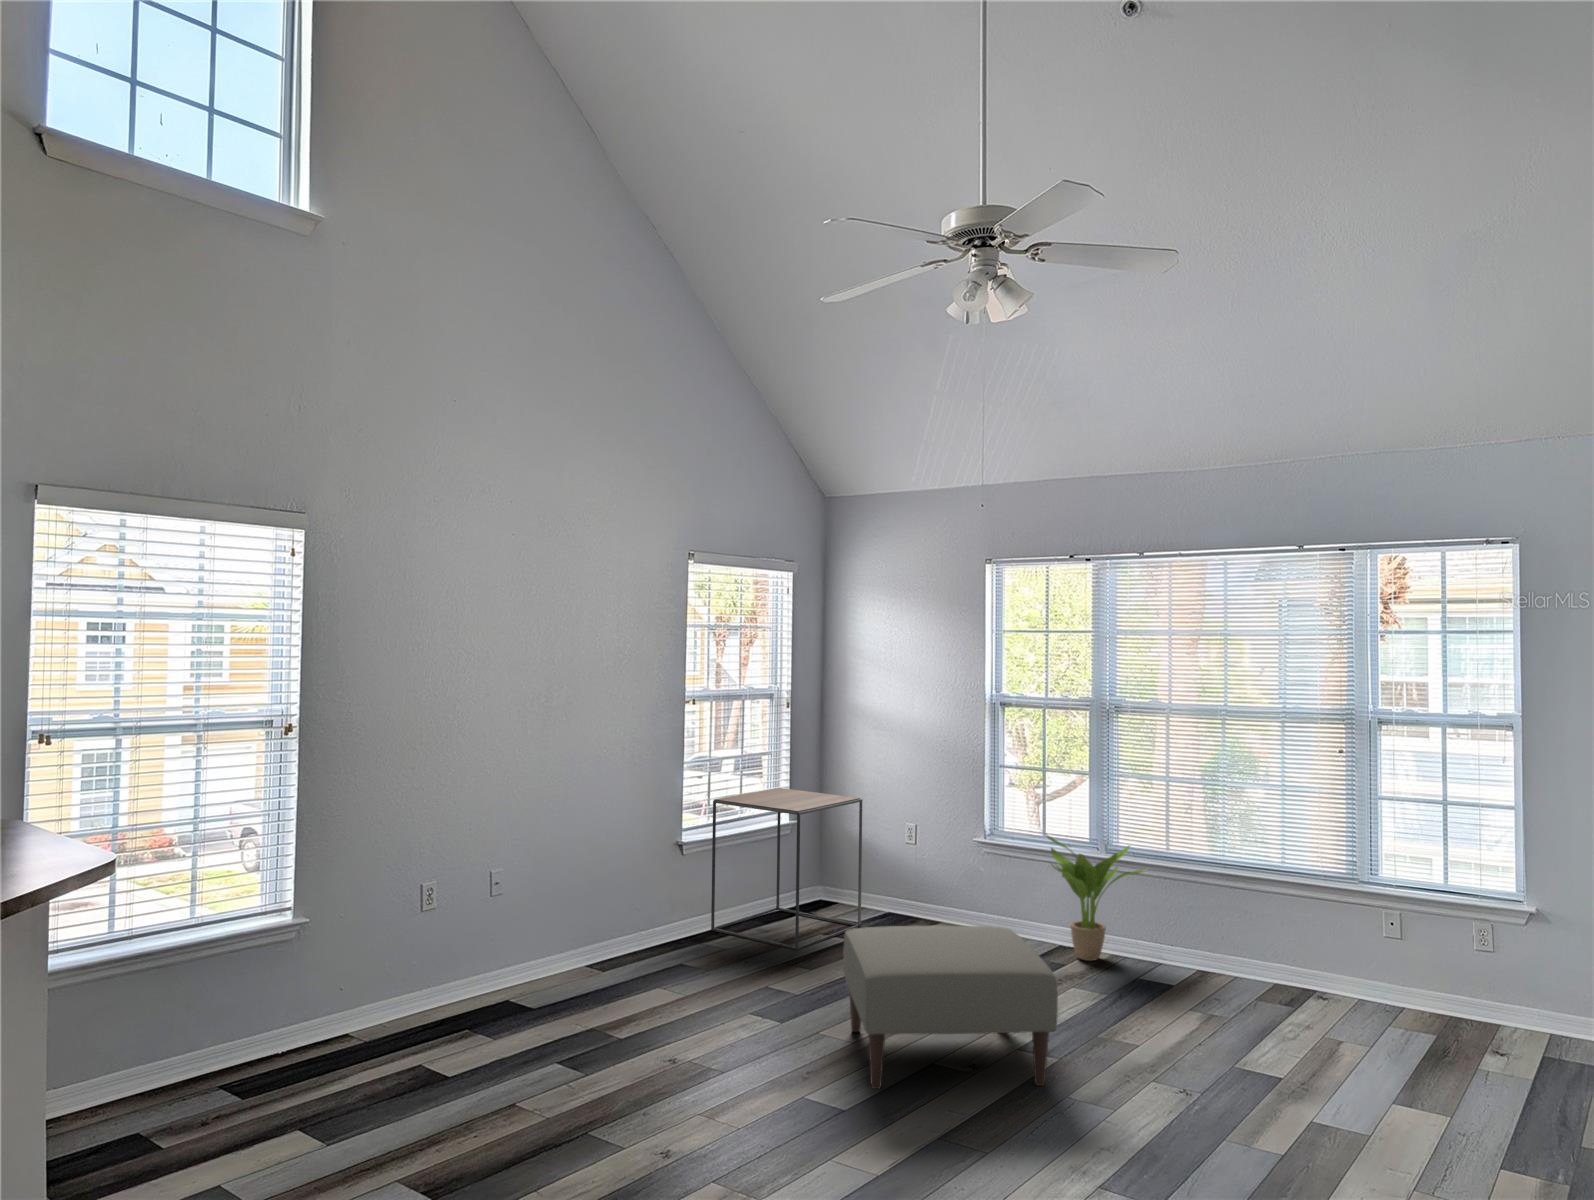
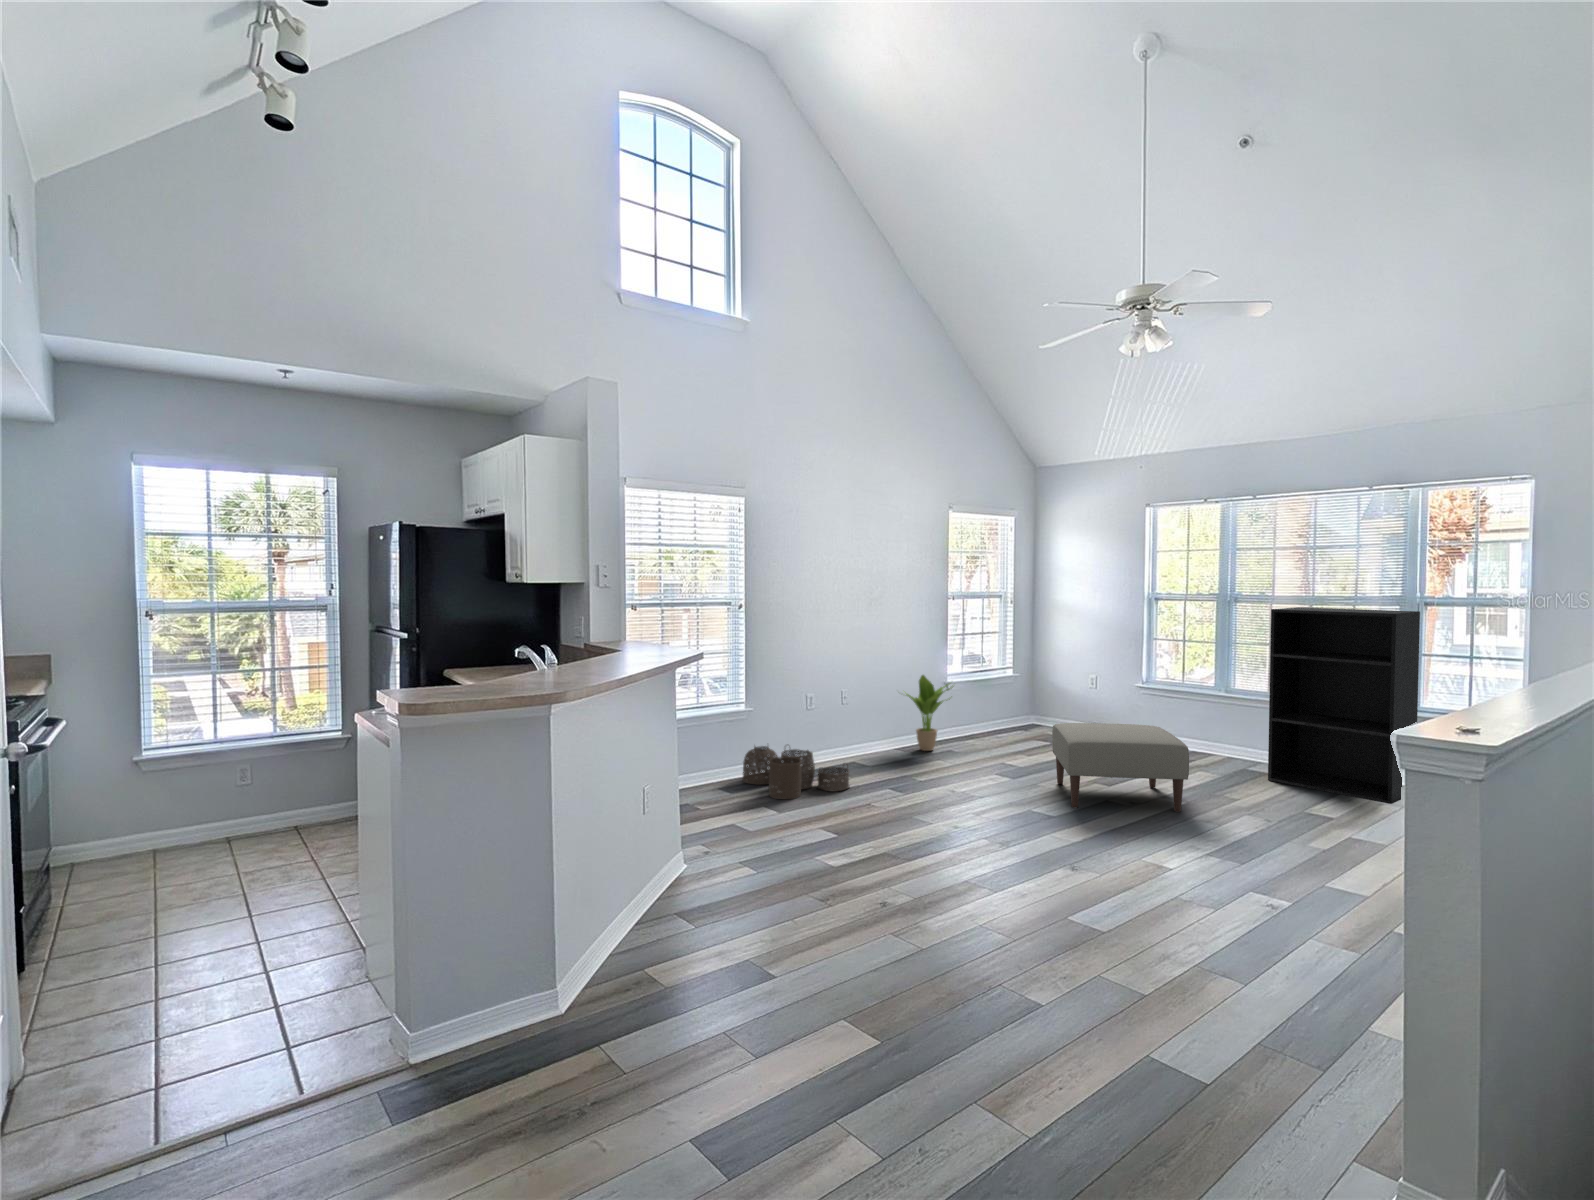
bookshelf: none [1169,727,1373,1042] -> present [1268,607,1420,804]
side table: present [711,788,862,950] -> none [963,653,1059,748]
potted plant: present [1046,835,1145,961] -> present [905,675,953,751]
woven basket: none [283,989,487,1110] -> present [743,746,849,799]

